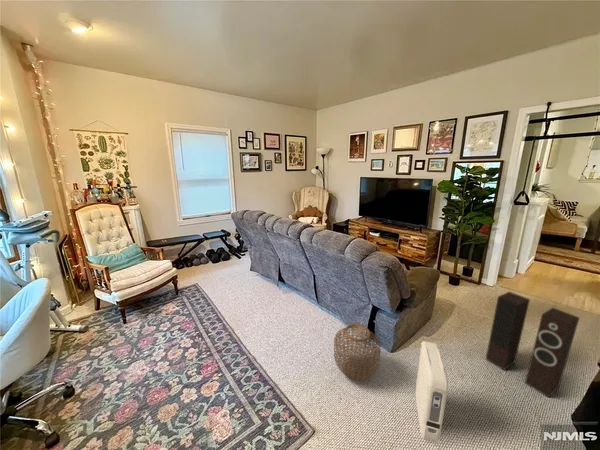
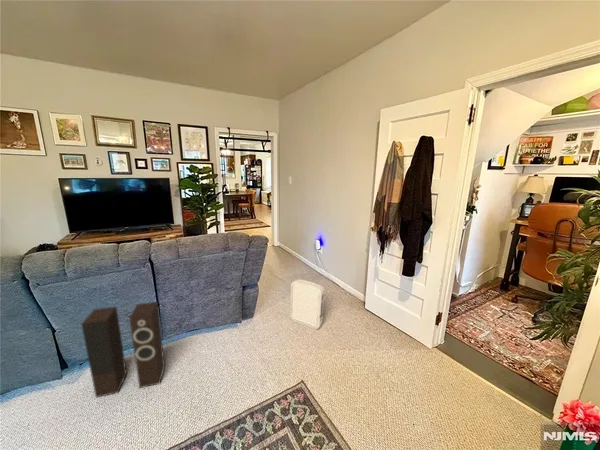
speaker: present [486,292,579,397] -> present [82,302,165,397]
woven basket: present [334,324,381,381] -> none [240,303,280,350]

